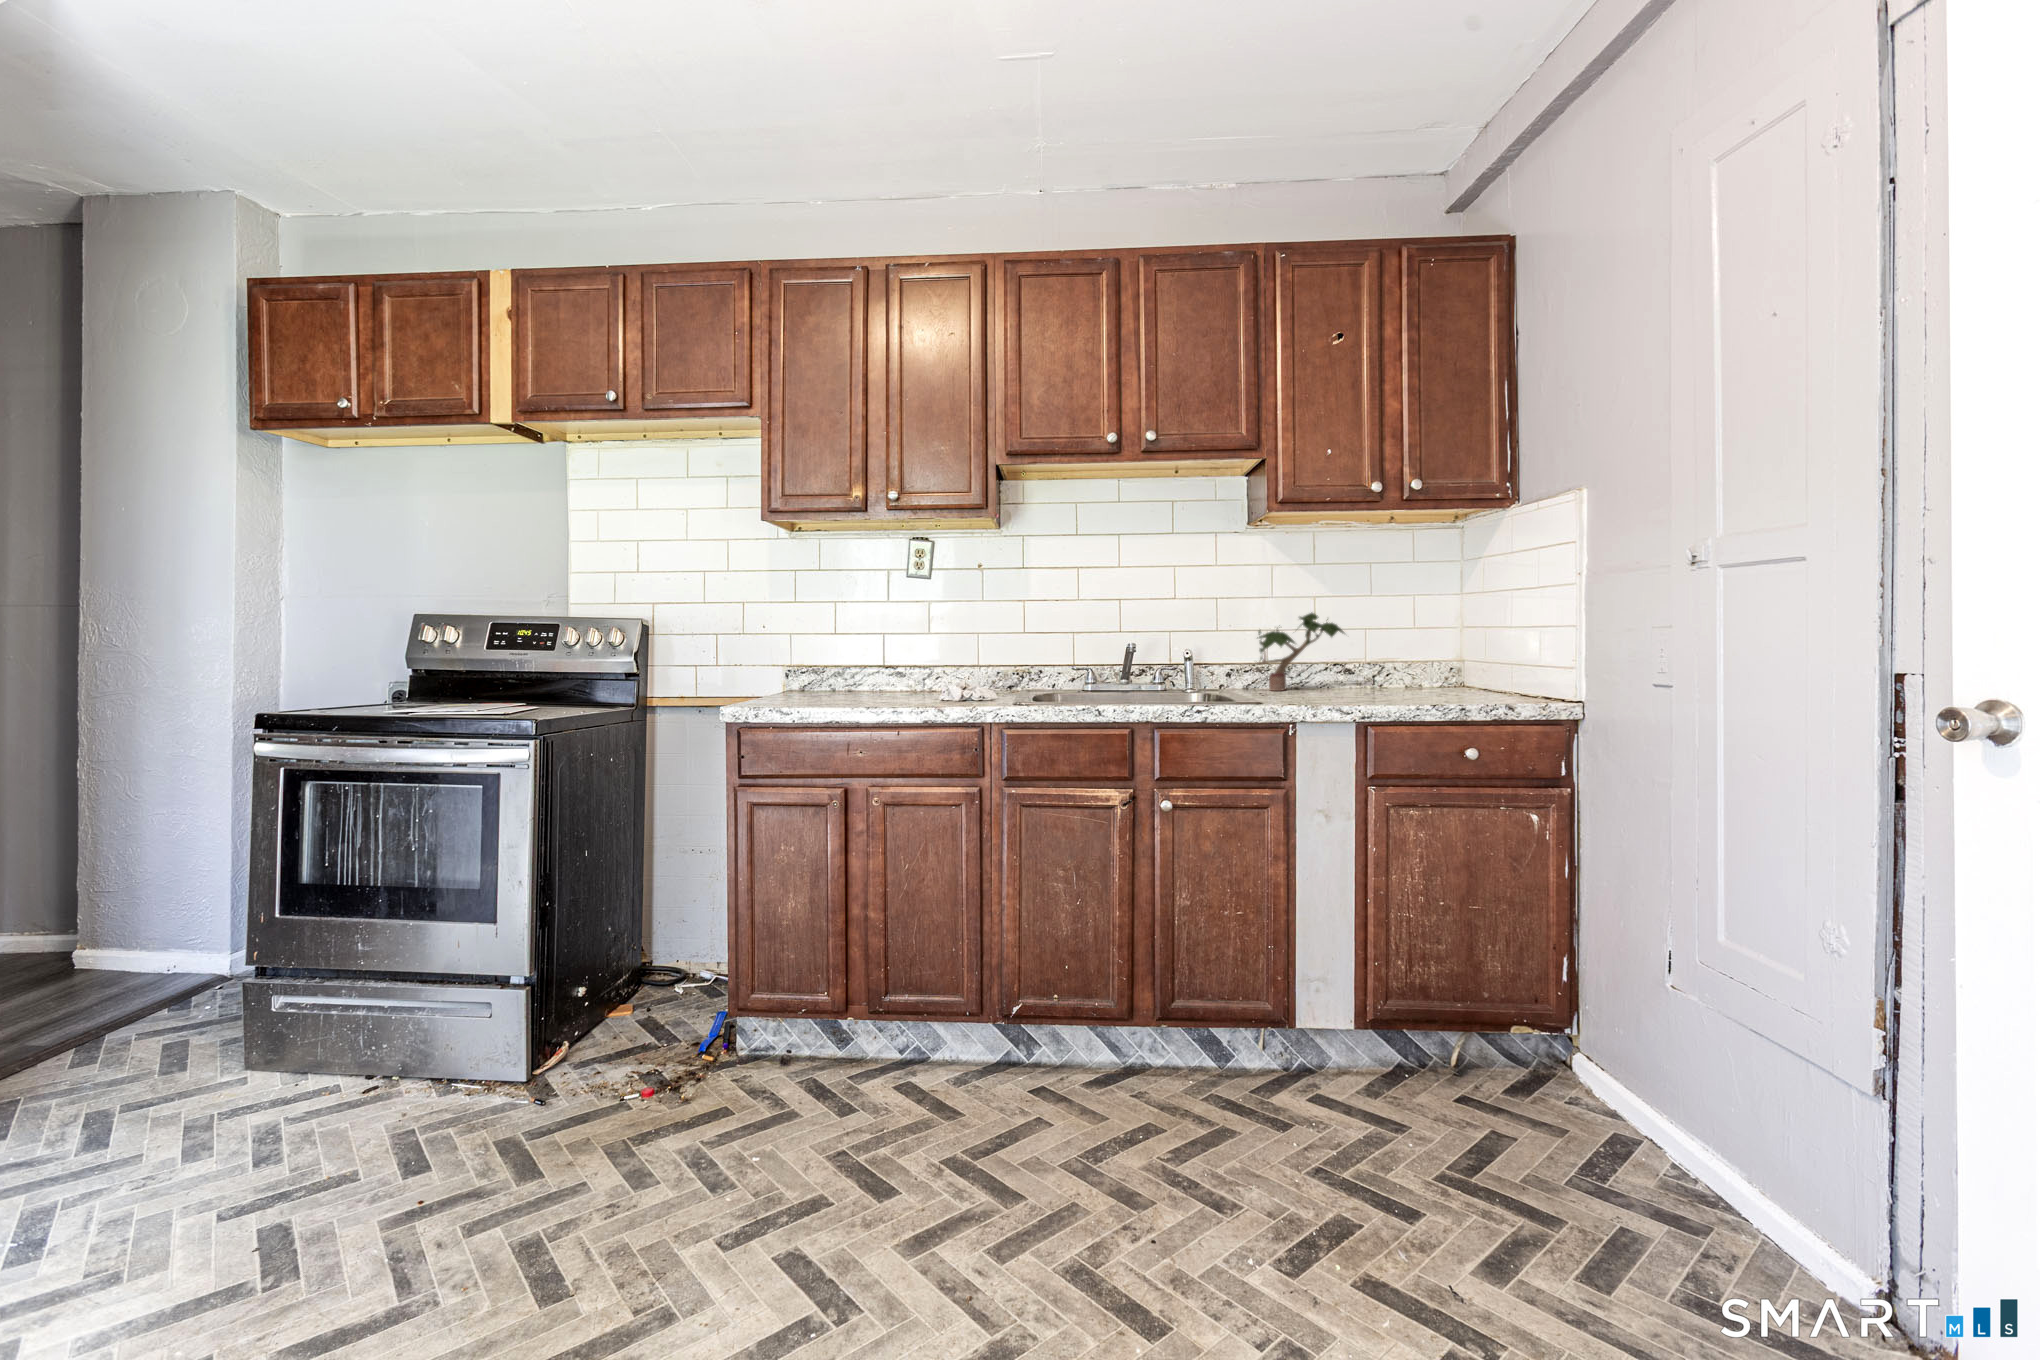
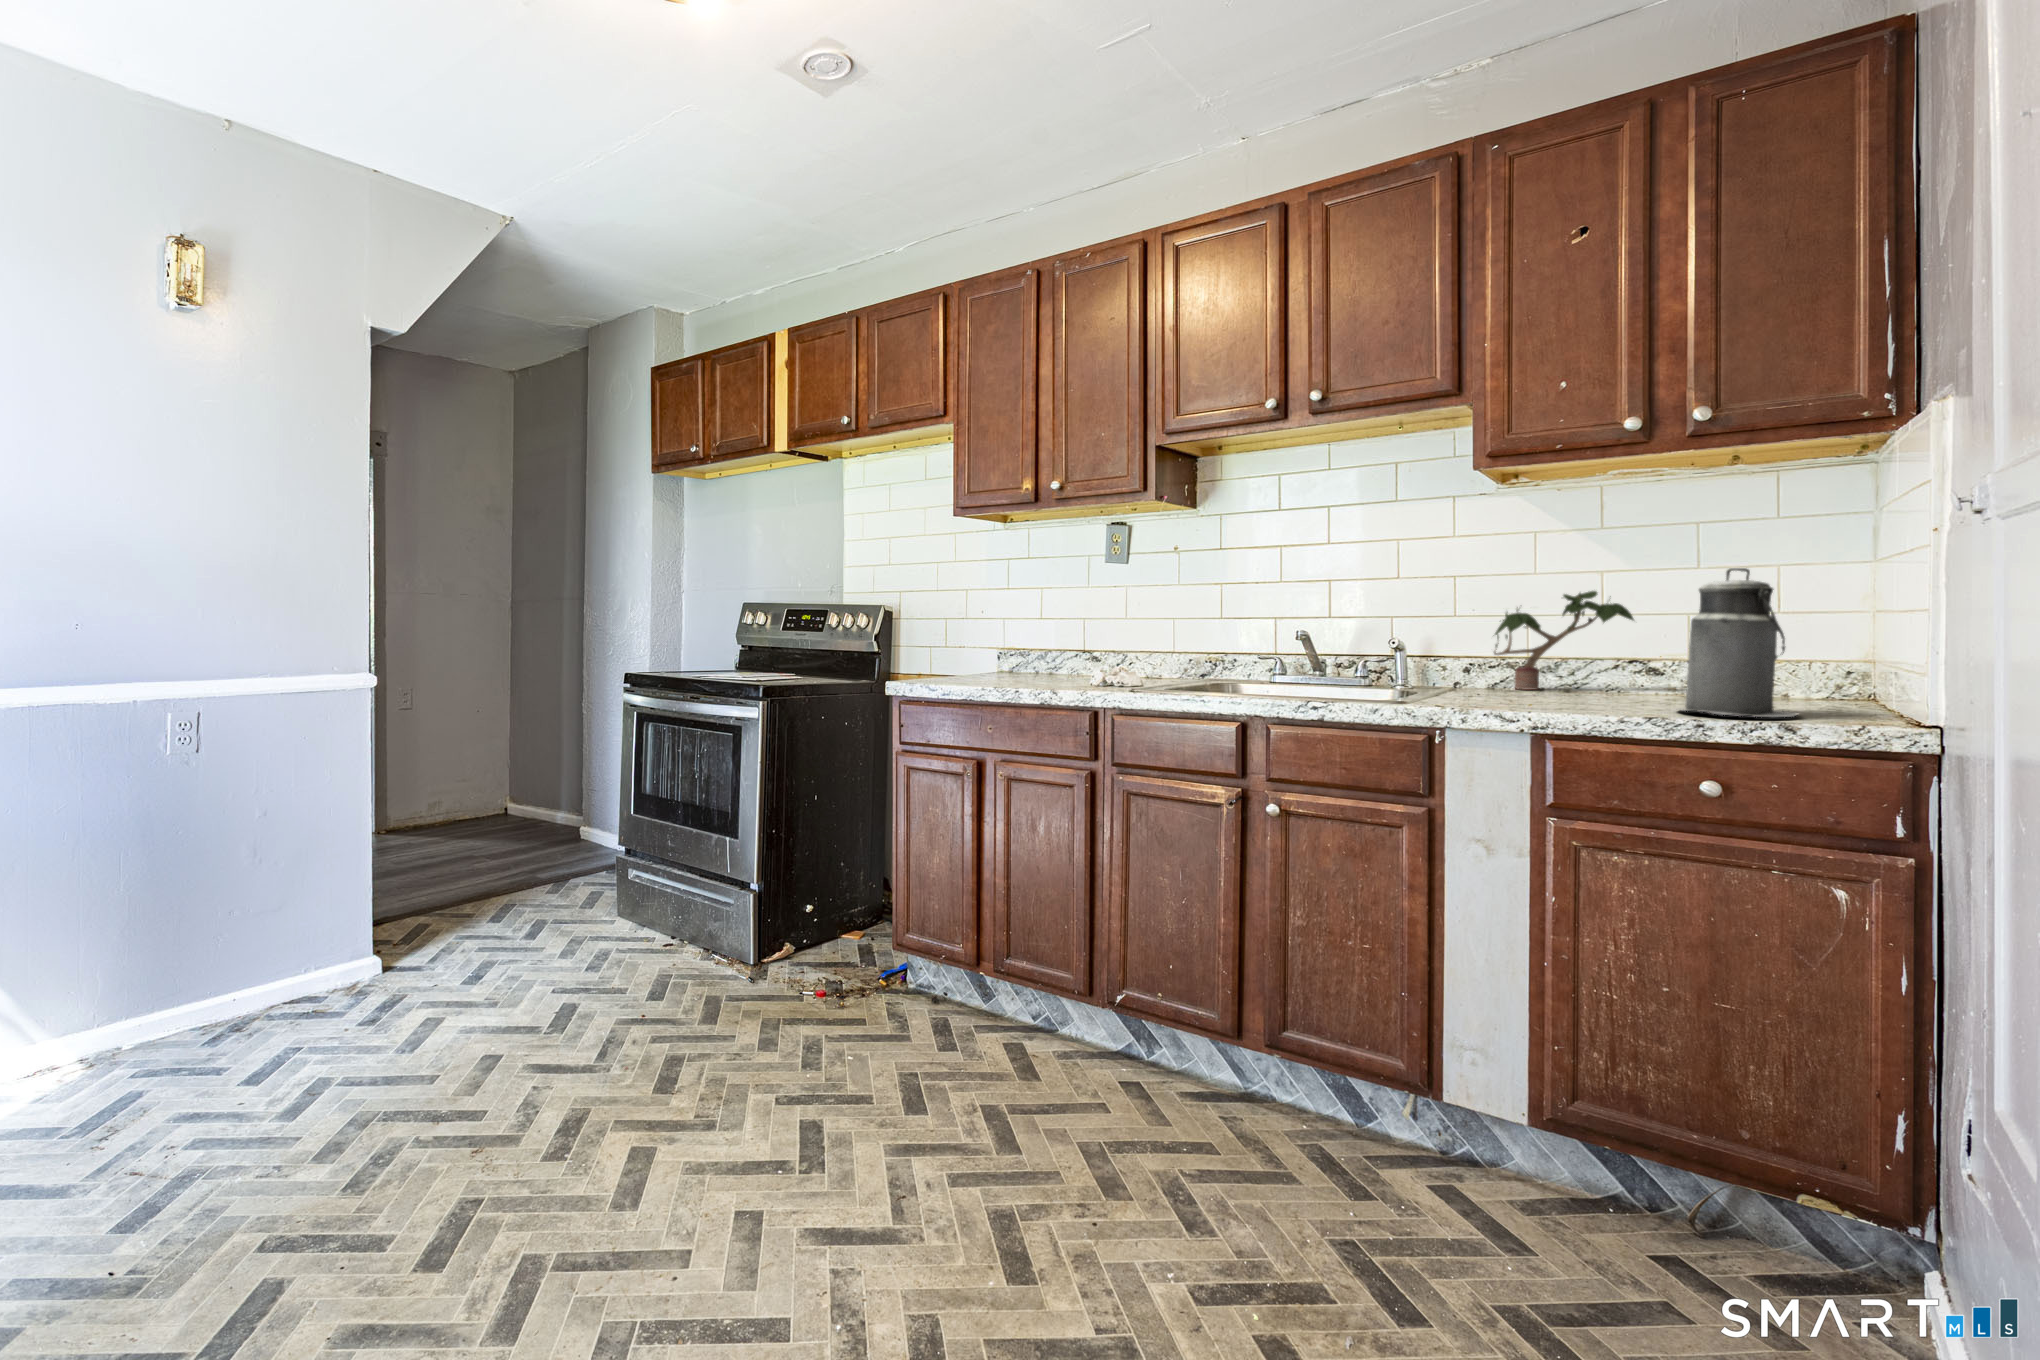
canister: none [1429,601,1511,705] -> present [1676,568,1798,717]

